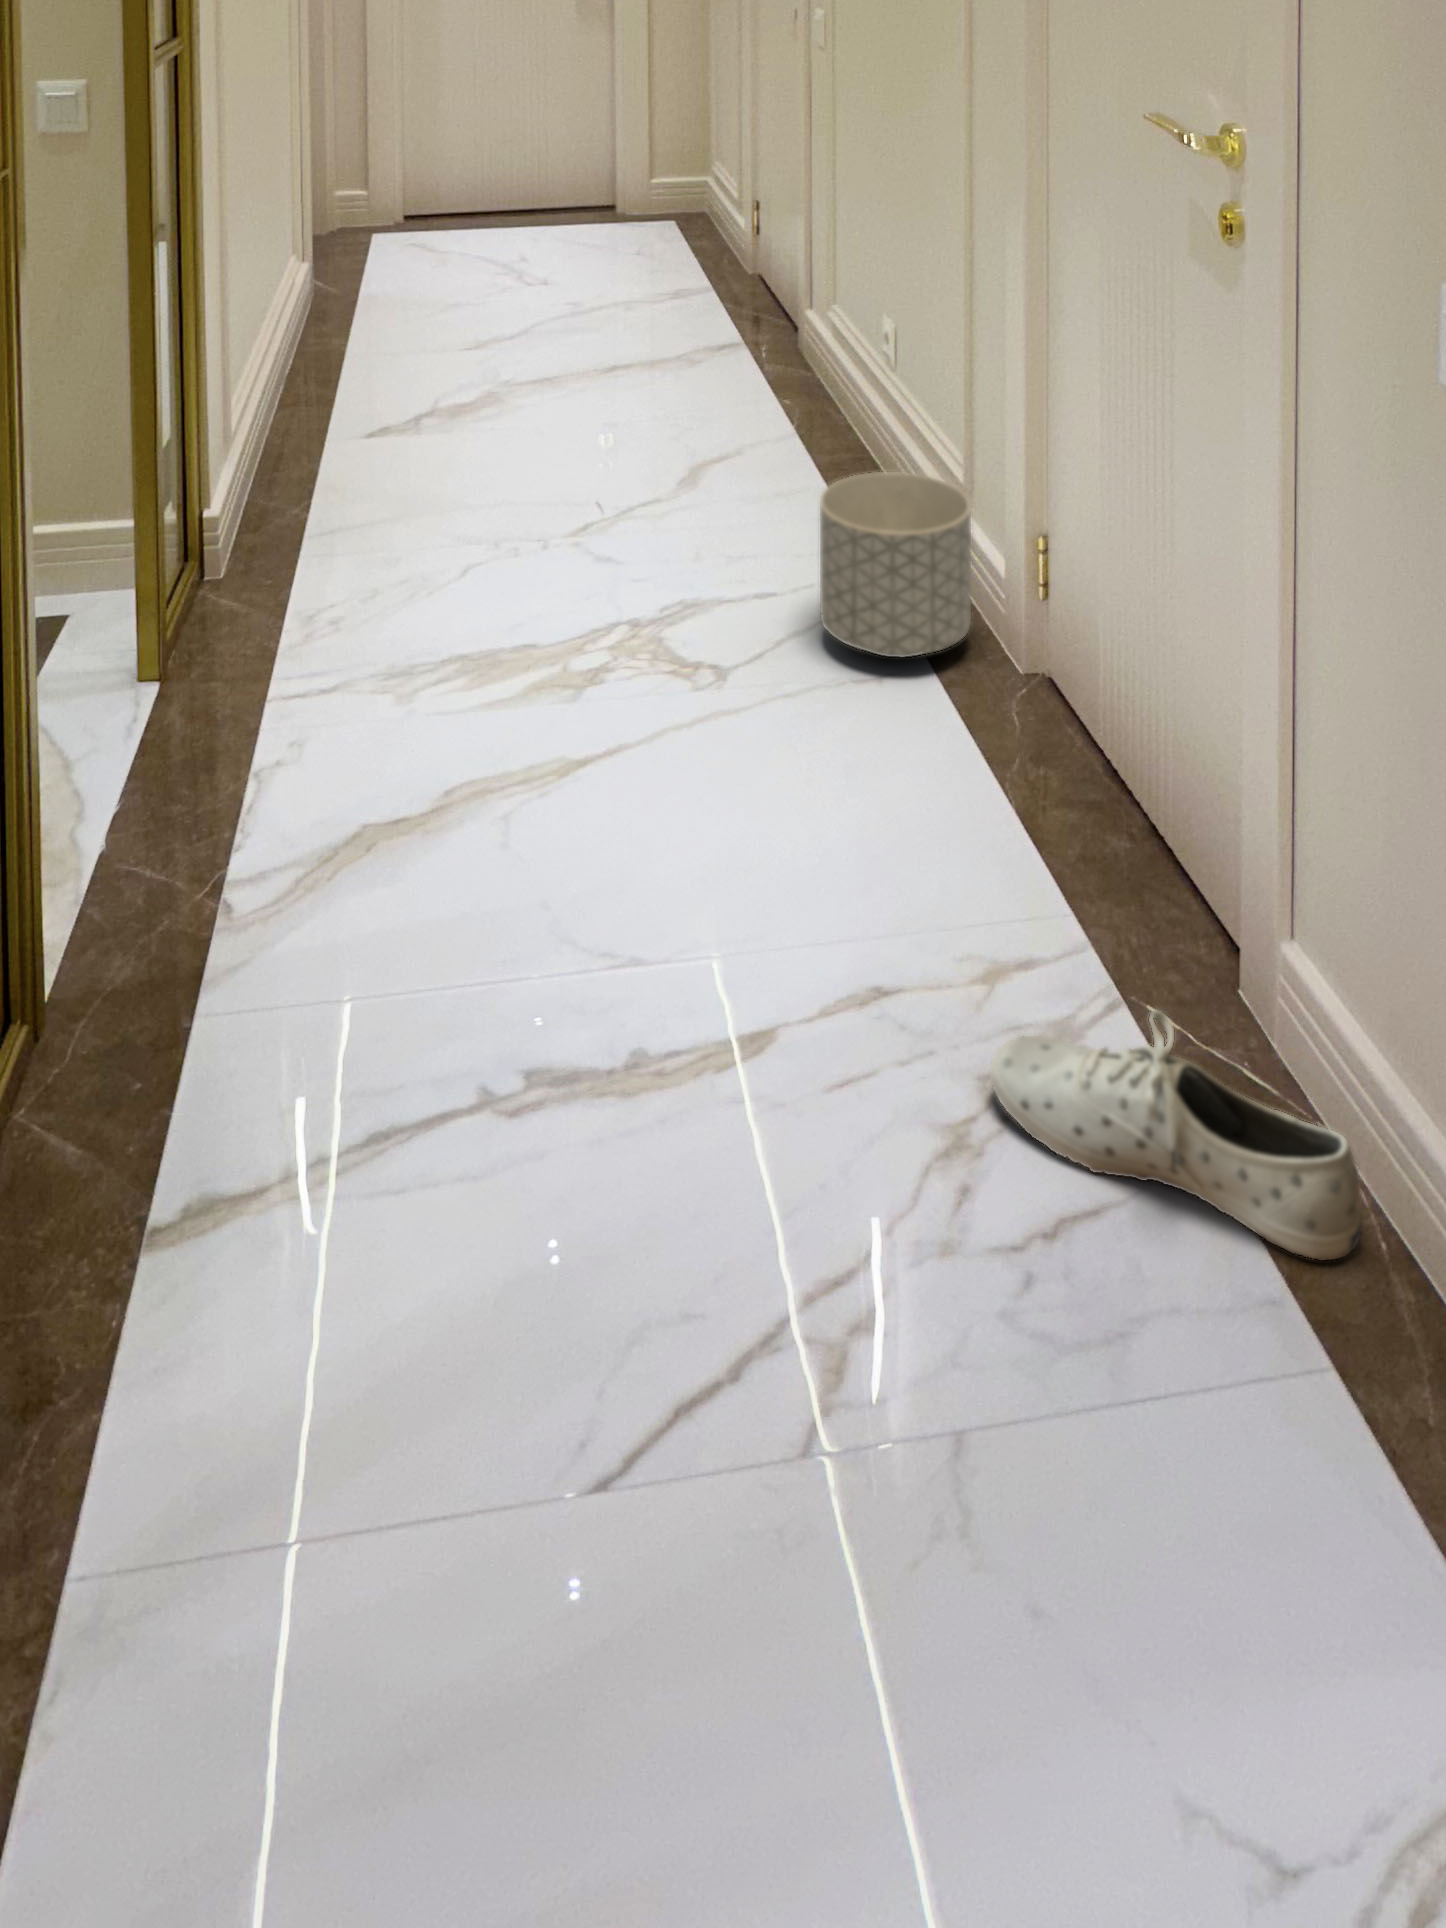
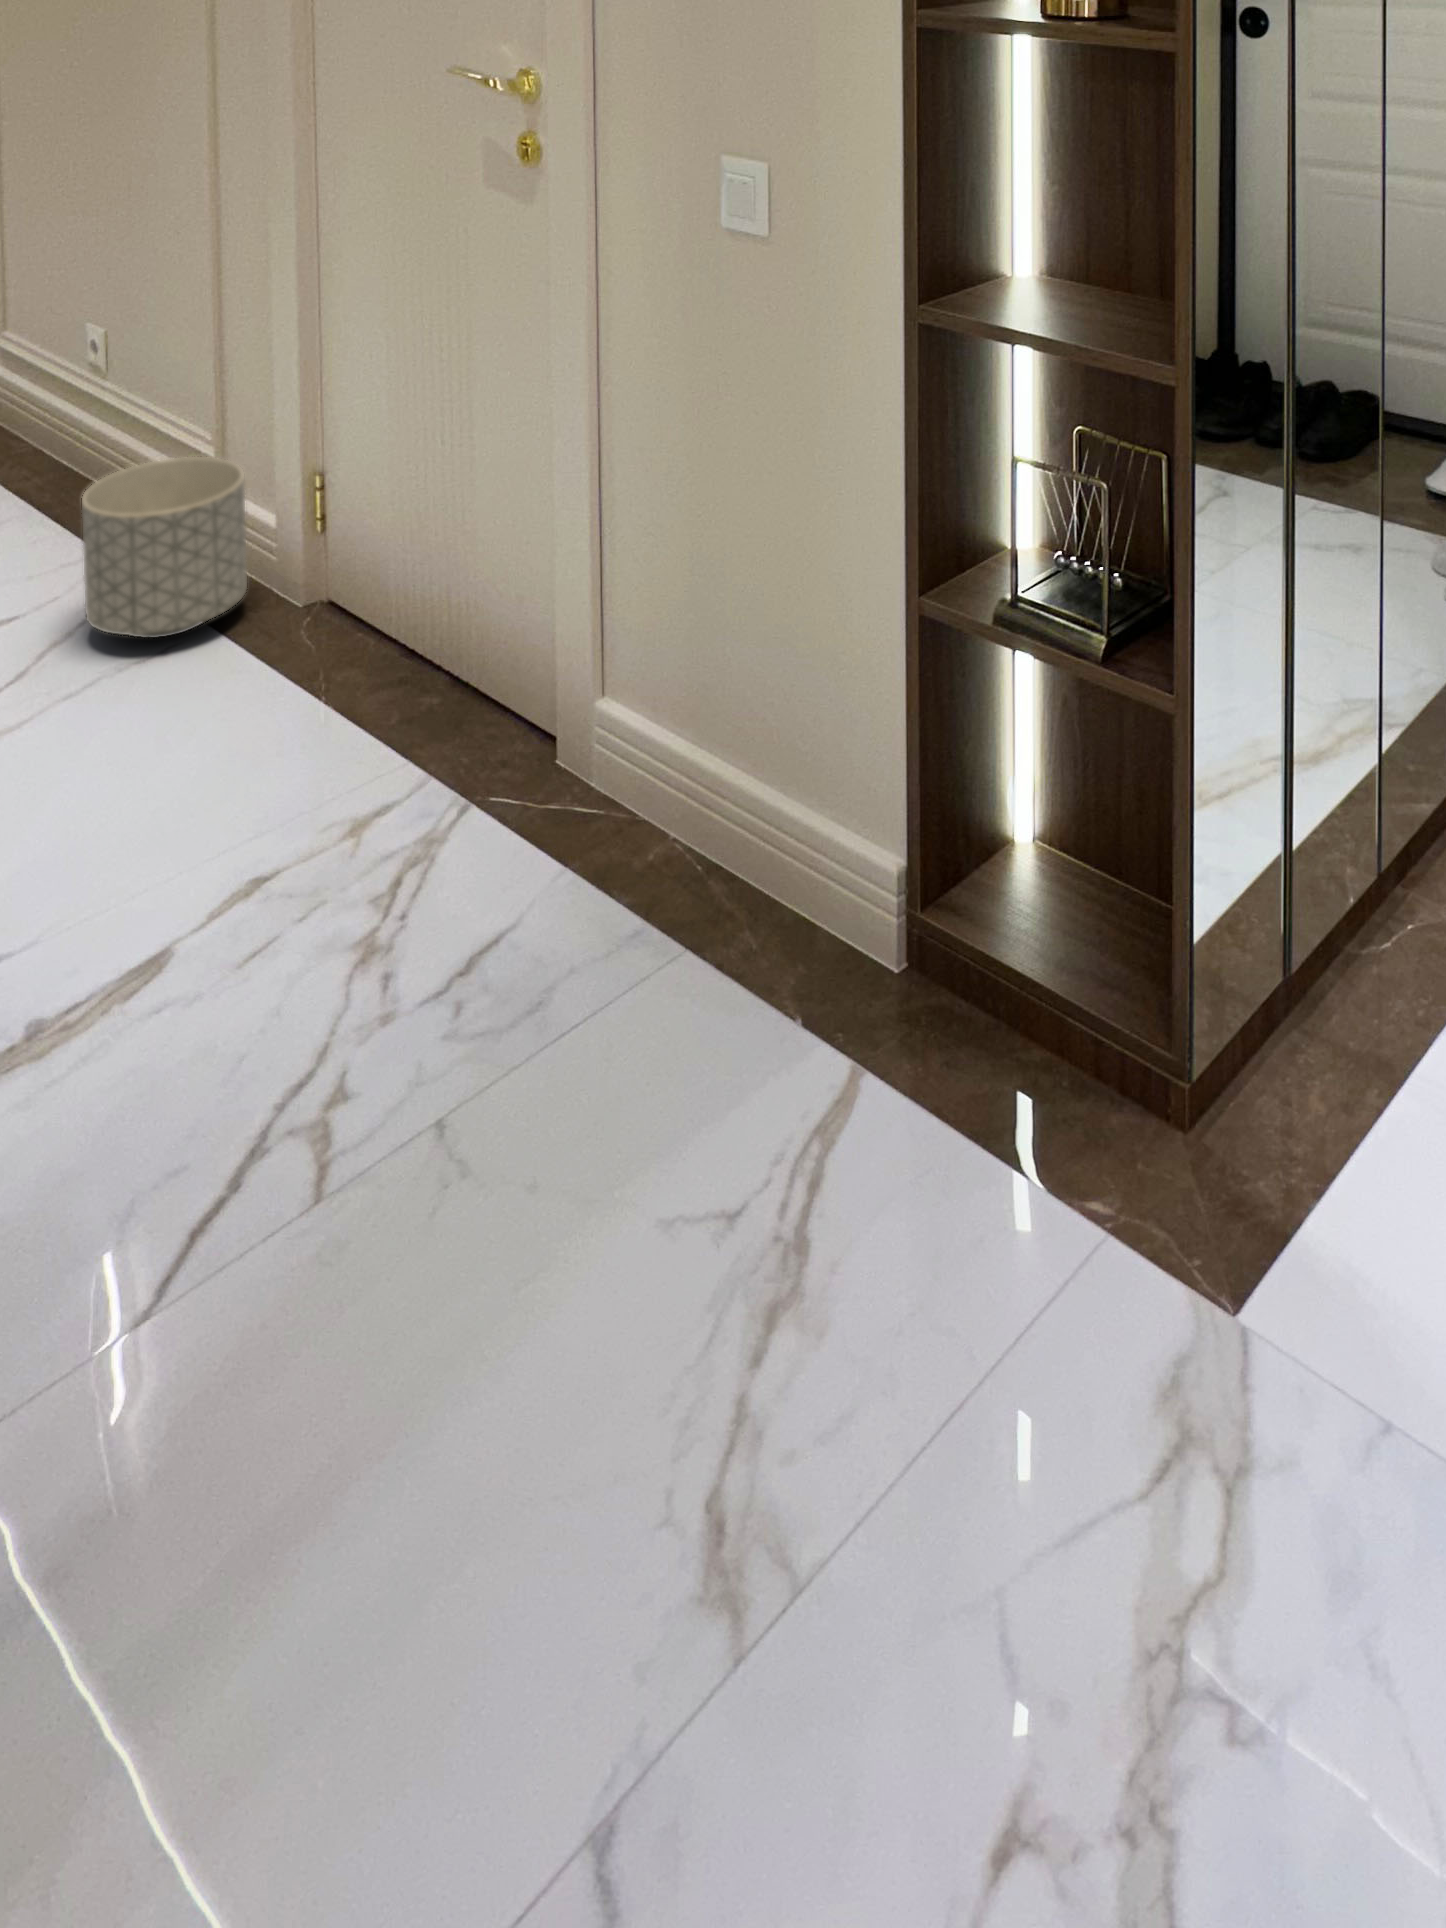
shoe: present [990,1010,1362,1260] -> none [384,781,687,924]

